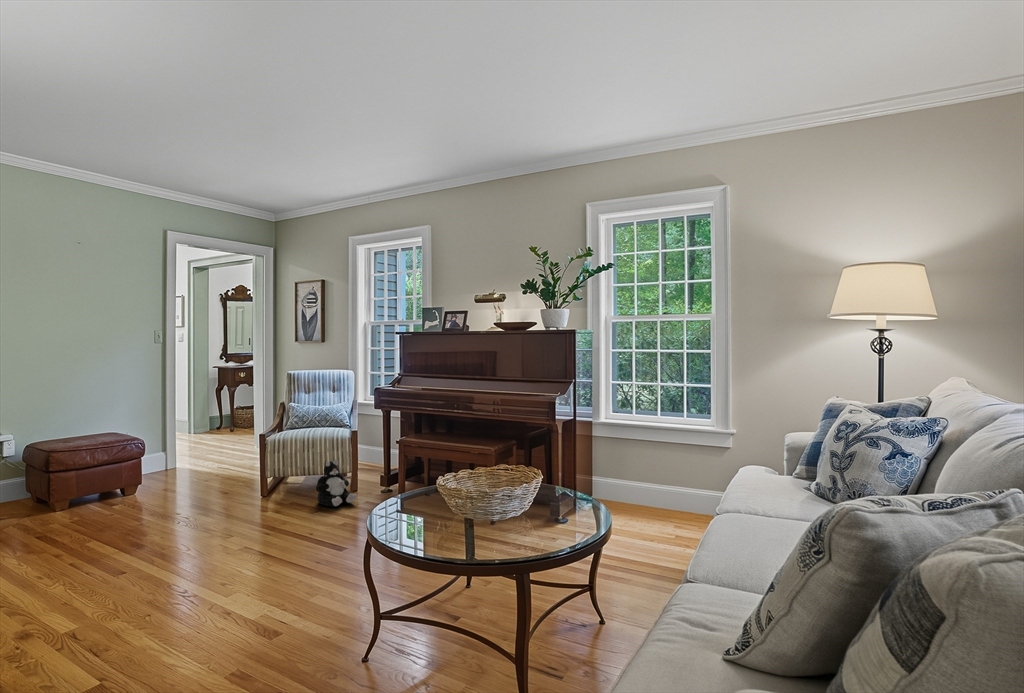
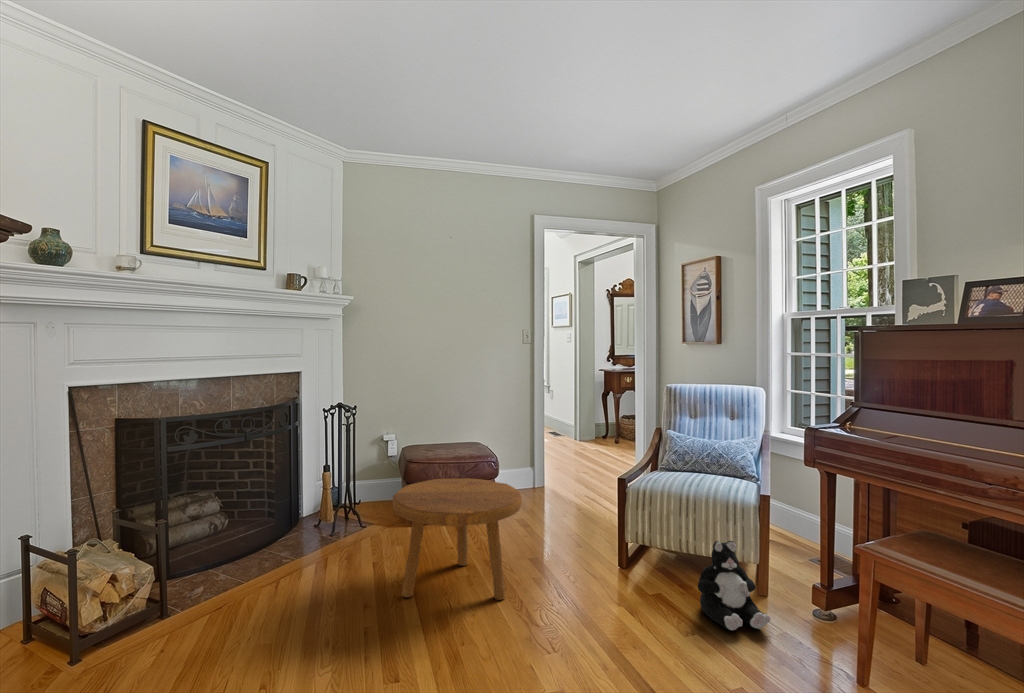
footstool: none [74,450,190,541] -> present [393,478,522,600]

